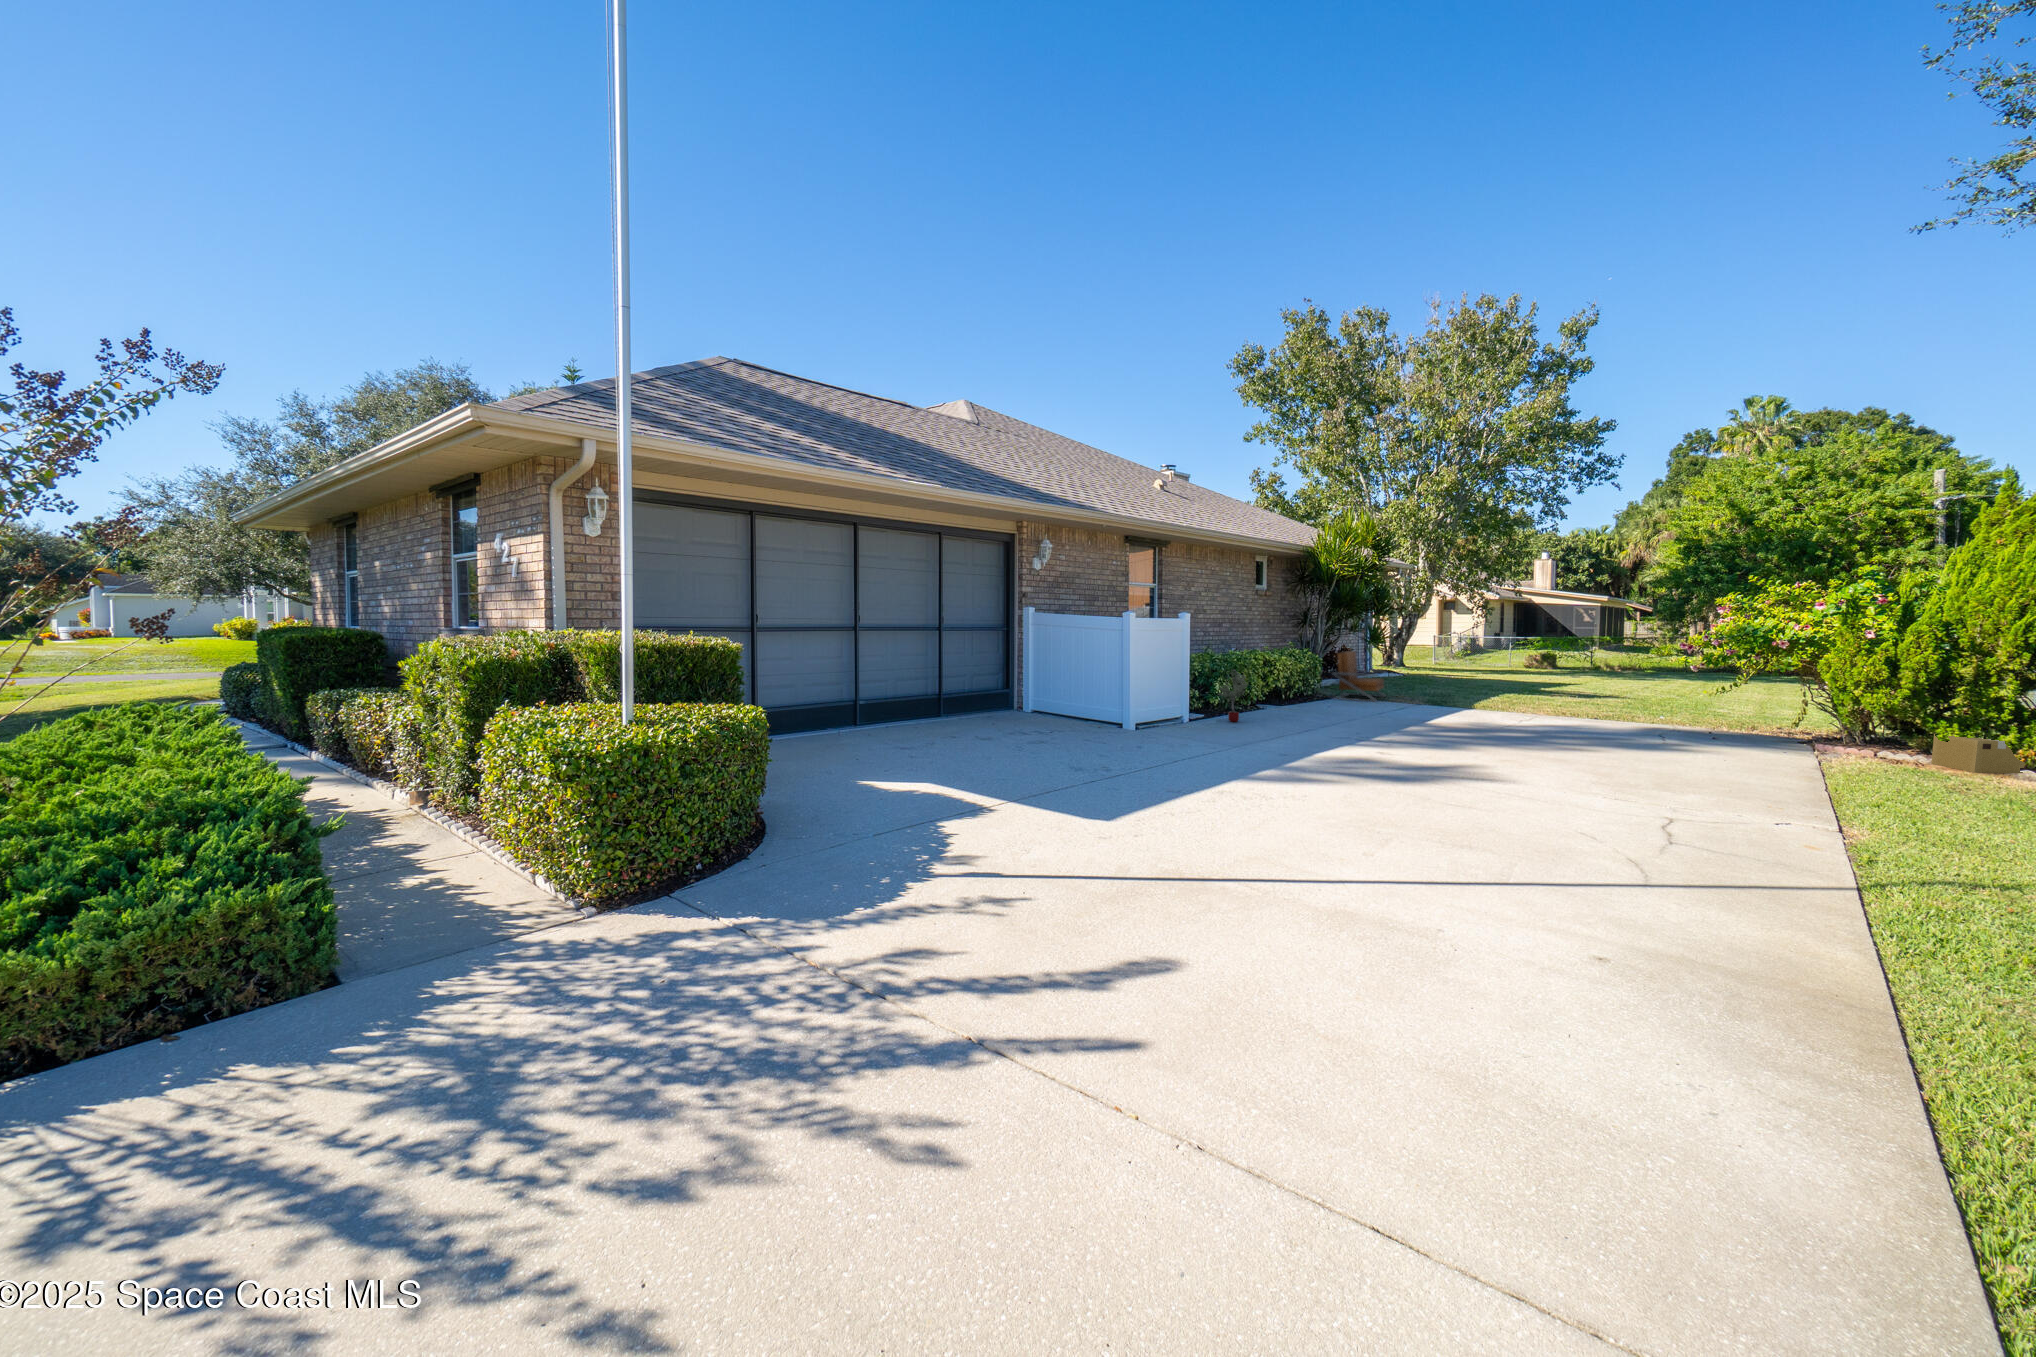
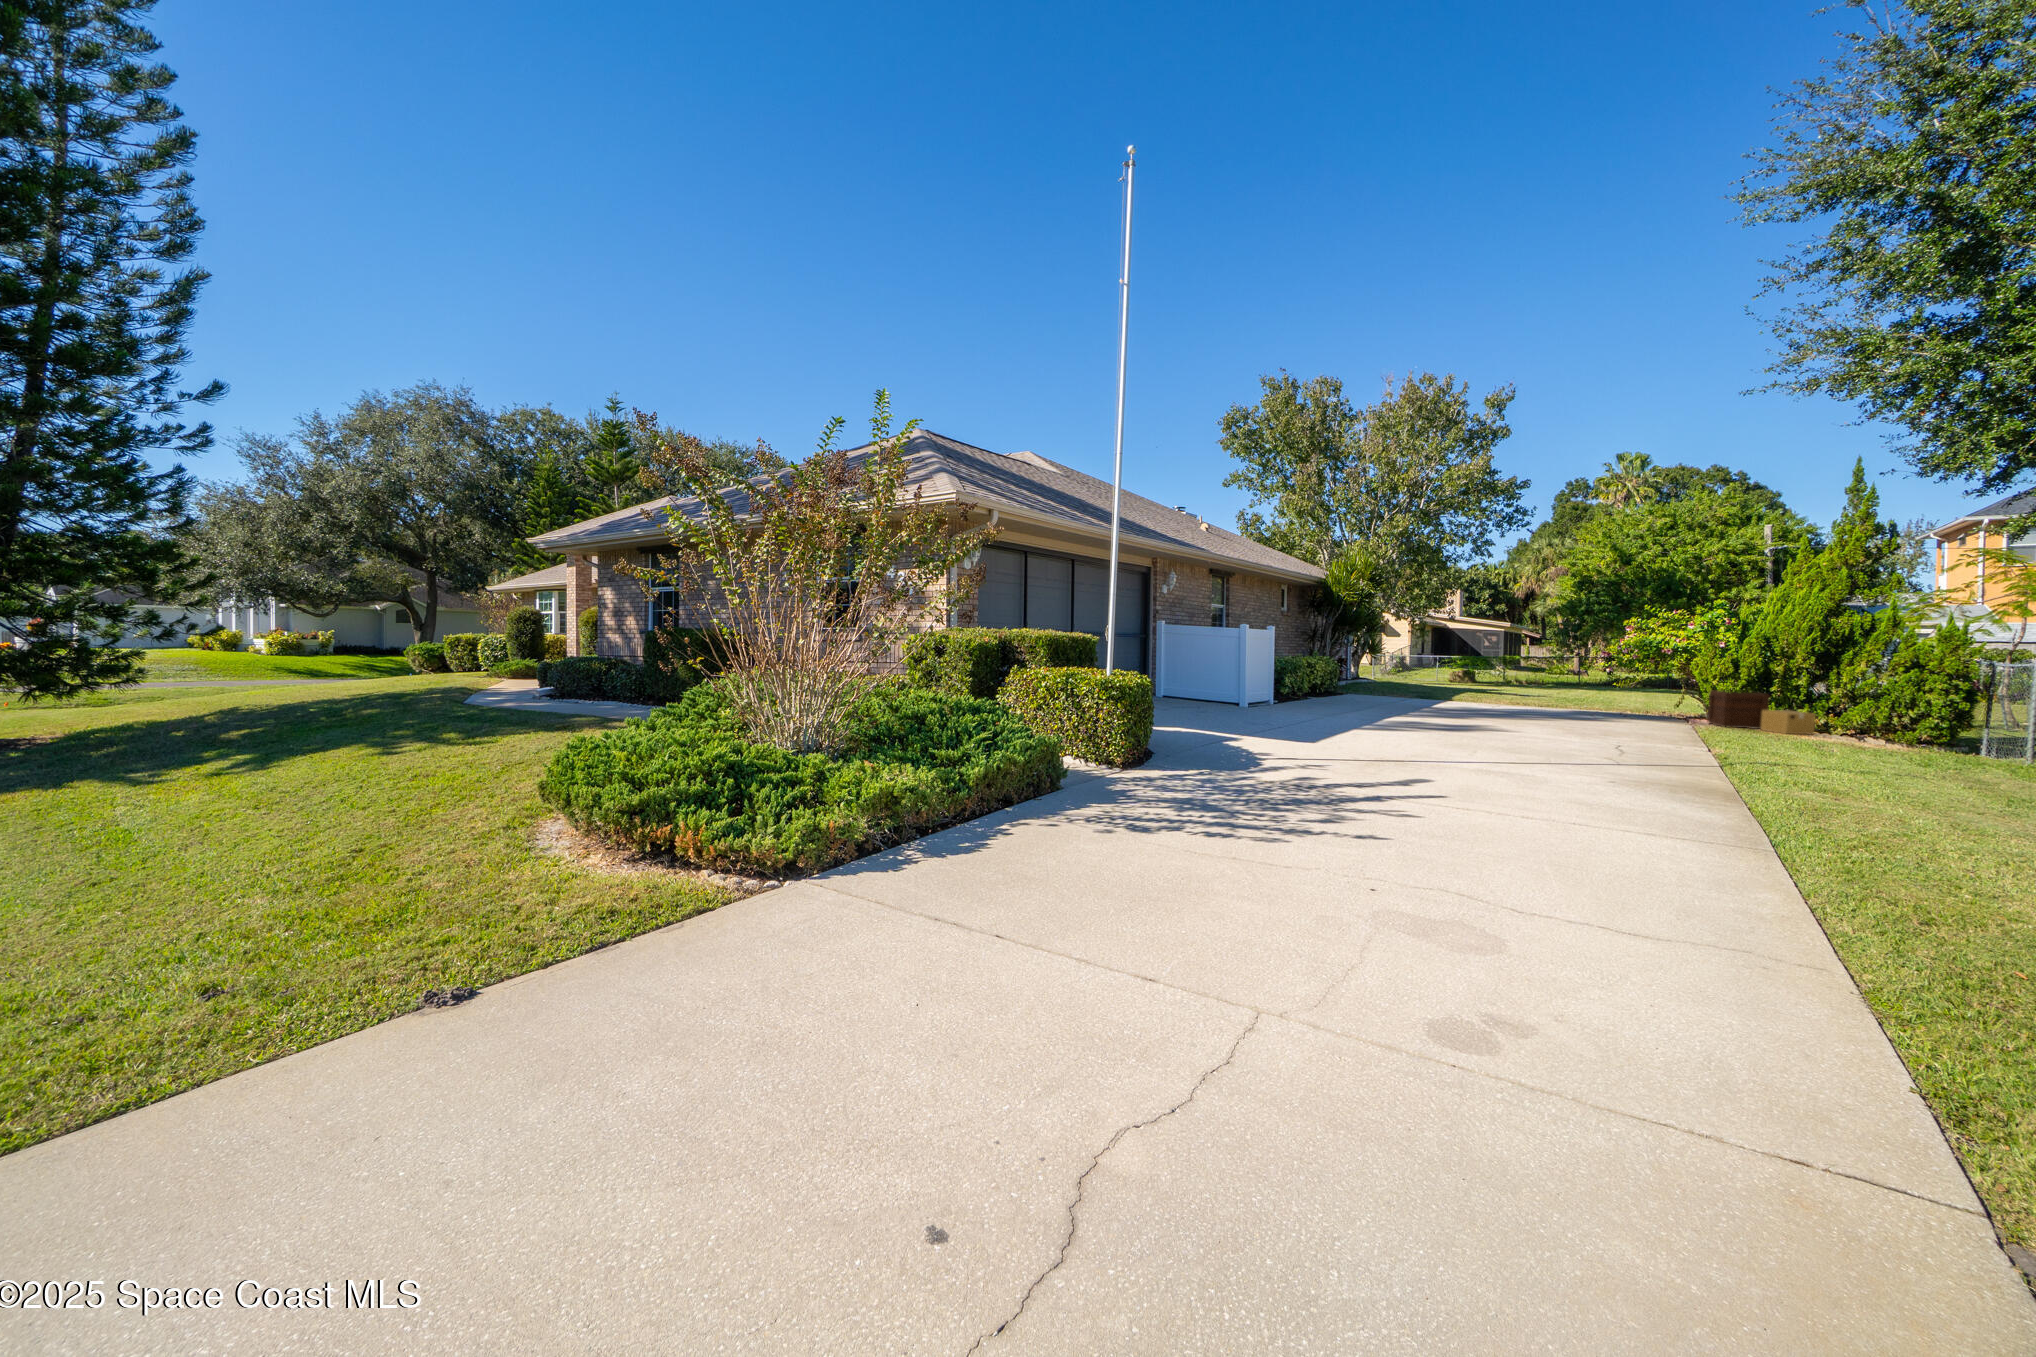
lounge chair: present [1333,651,1385,702] -> none [1336,659,1376,698]
potted tree: present [1218,669,1247,722] -> none [1271,668,1293,709]
wooden crate: none [1845,700,1948,761] -> present [1708,690,1770,729]

